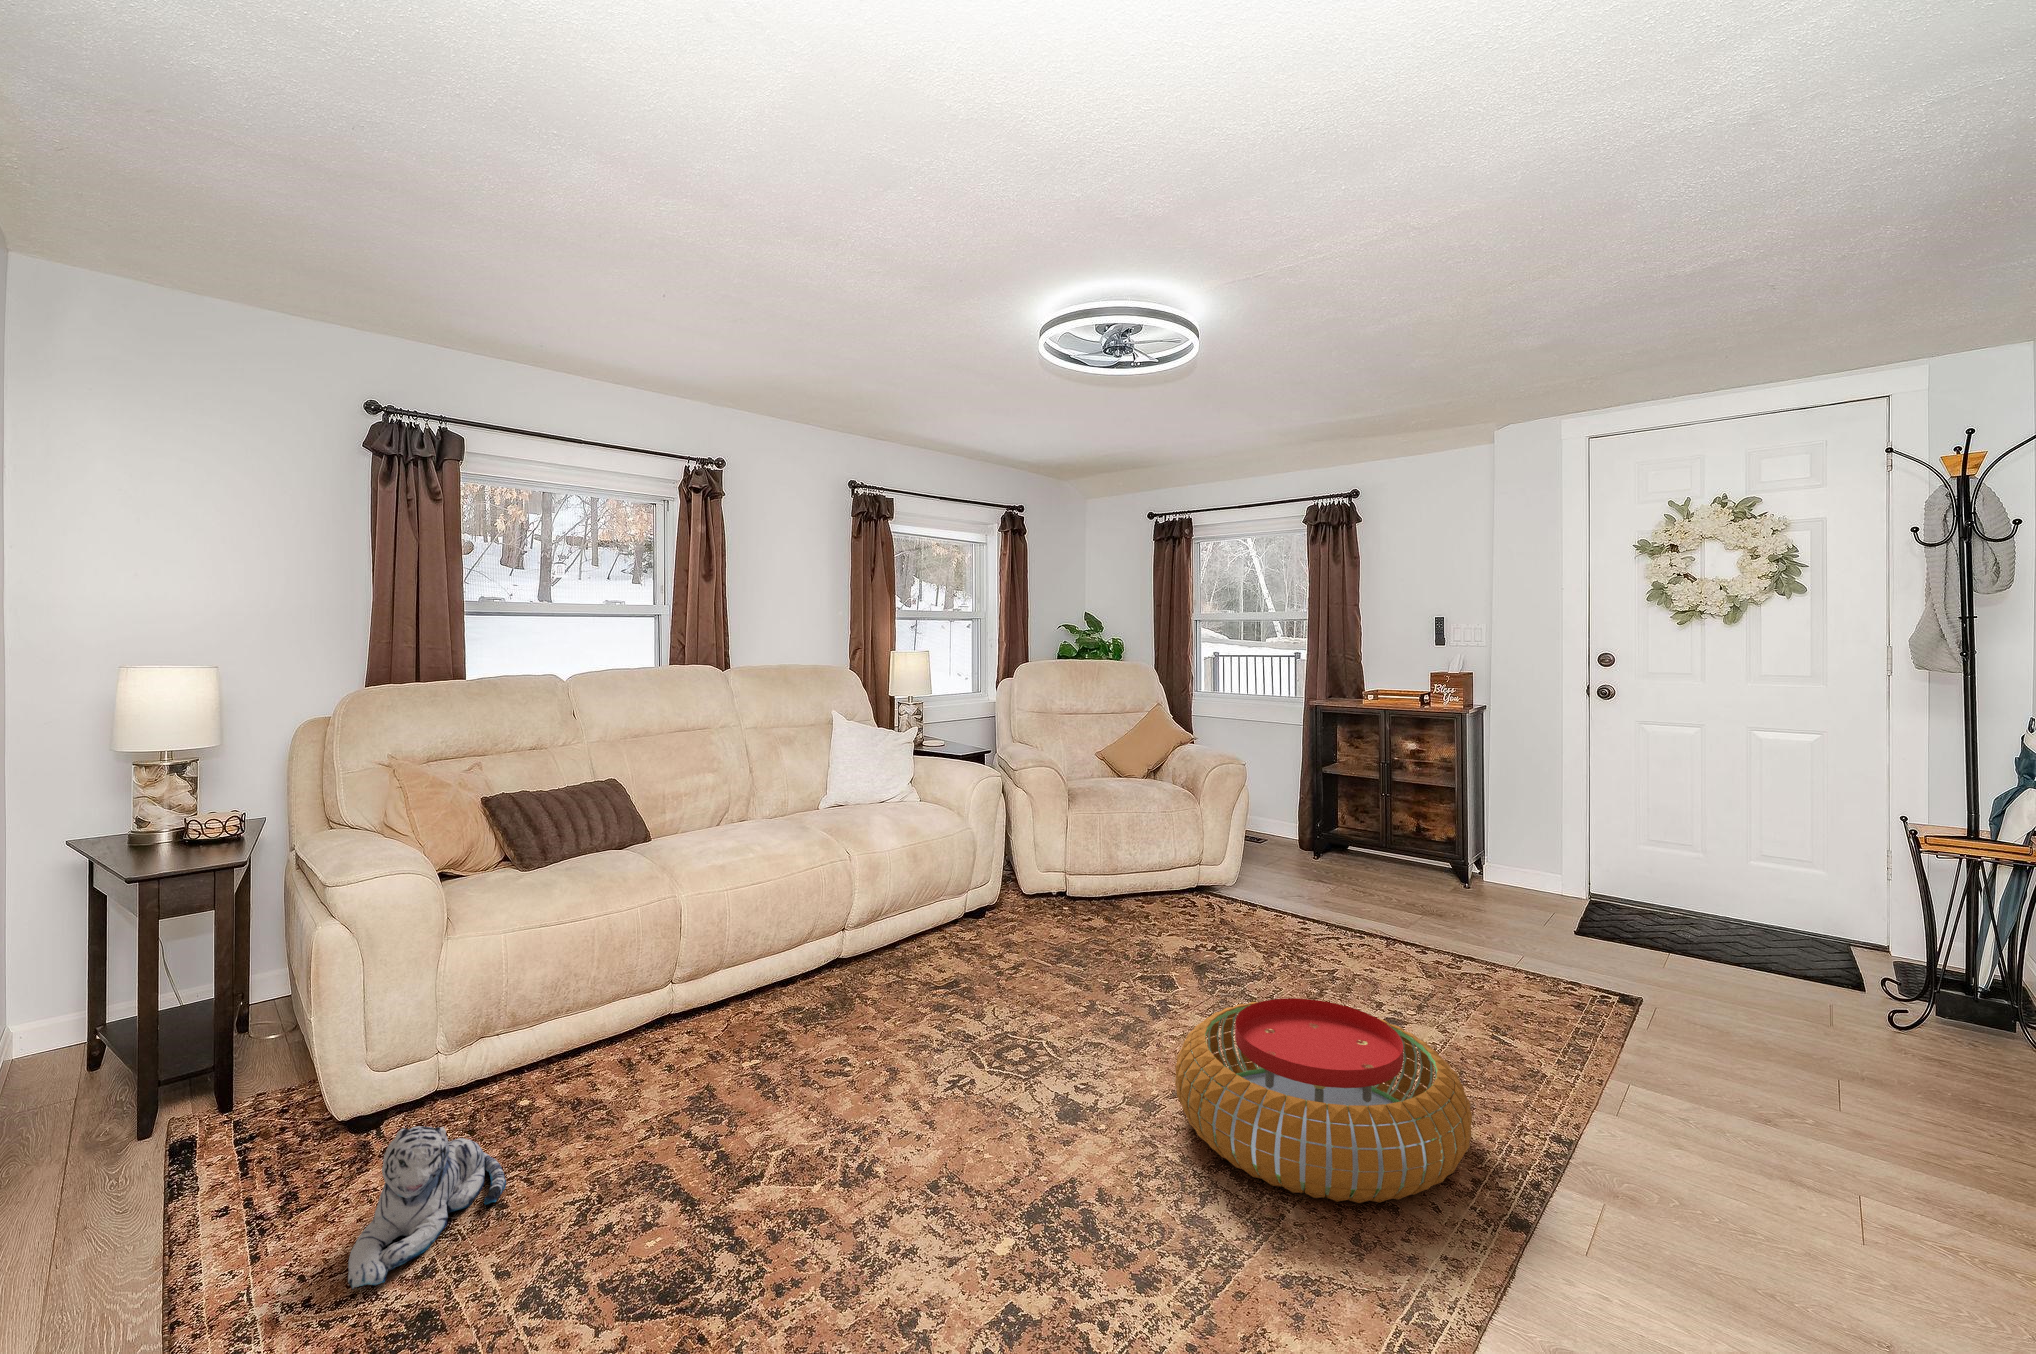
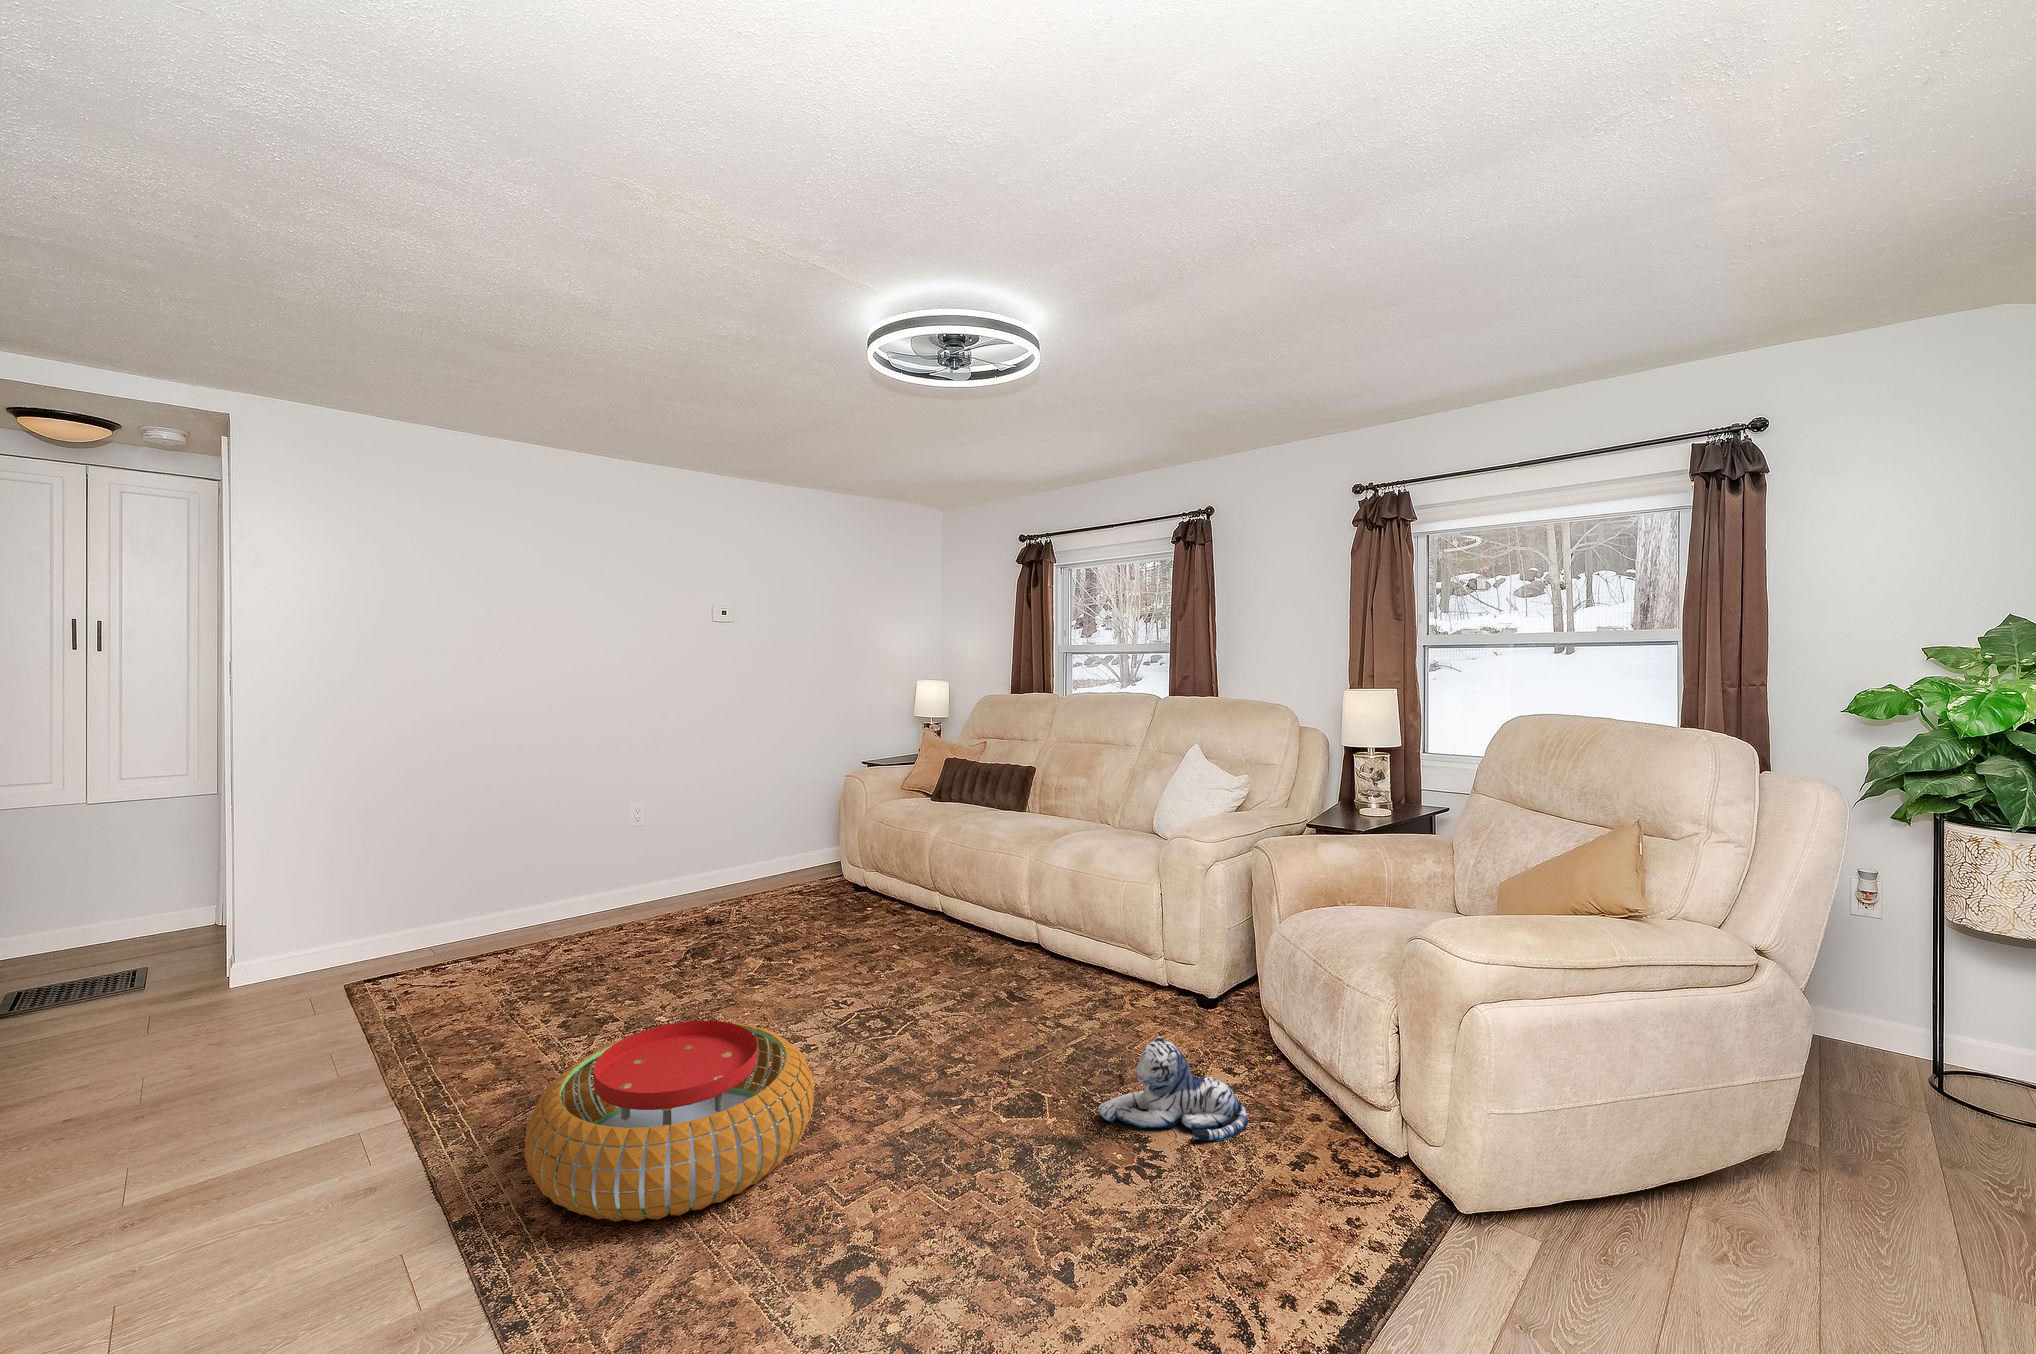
plush toy: present [348,1126,506,1290] -> present [1098,1037,1248,1141]

